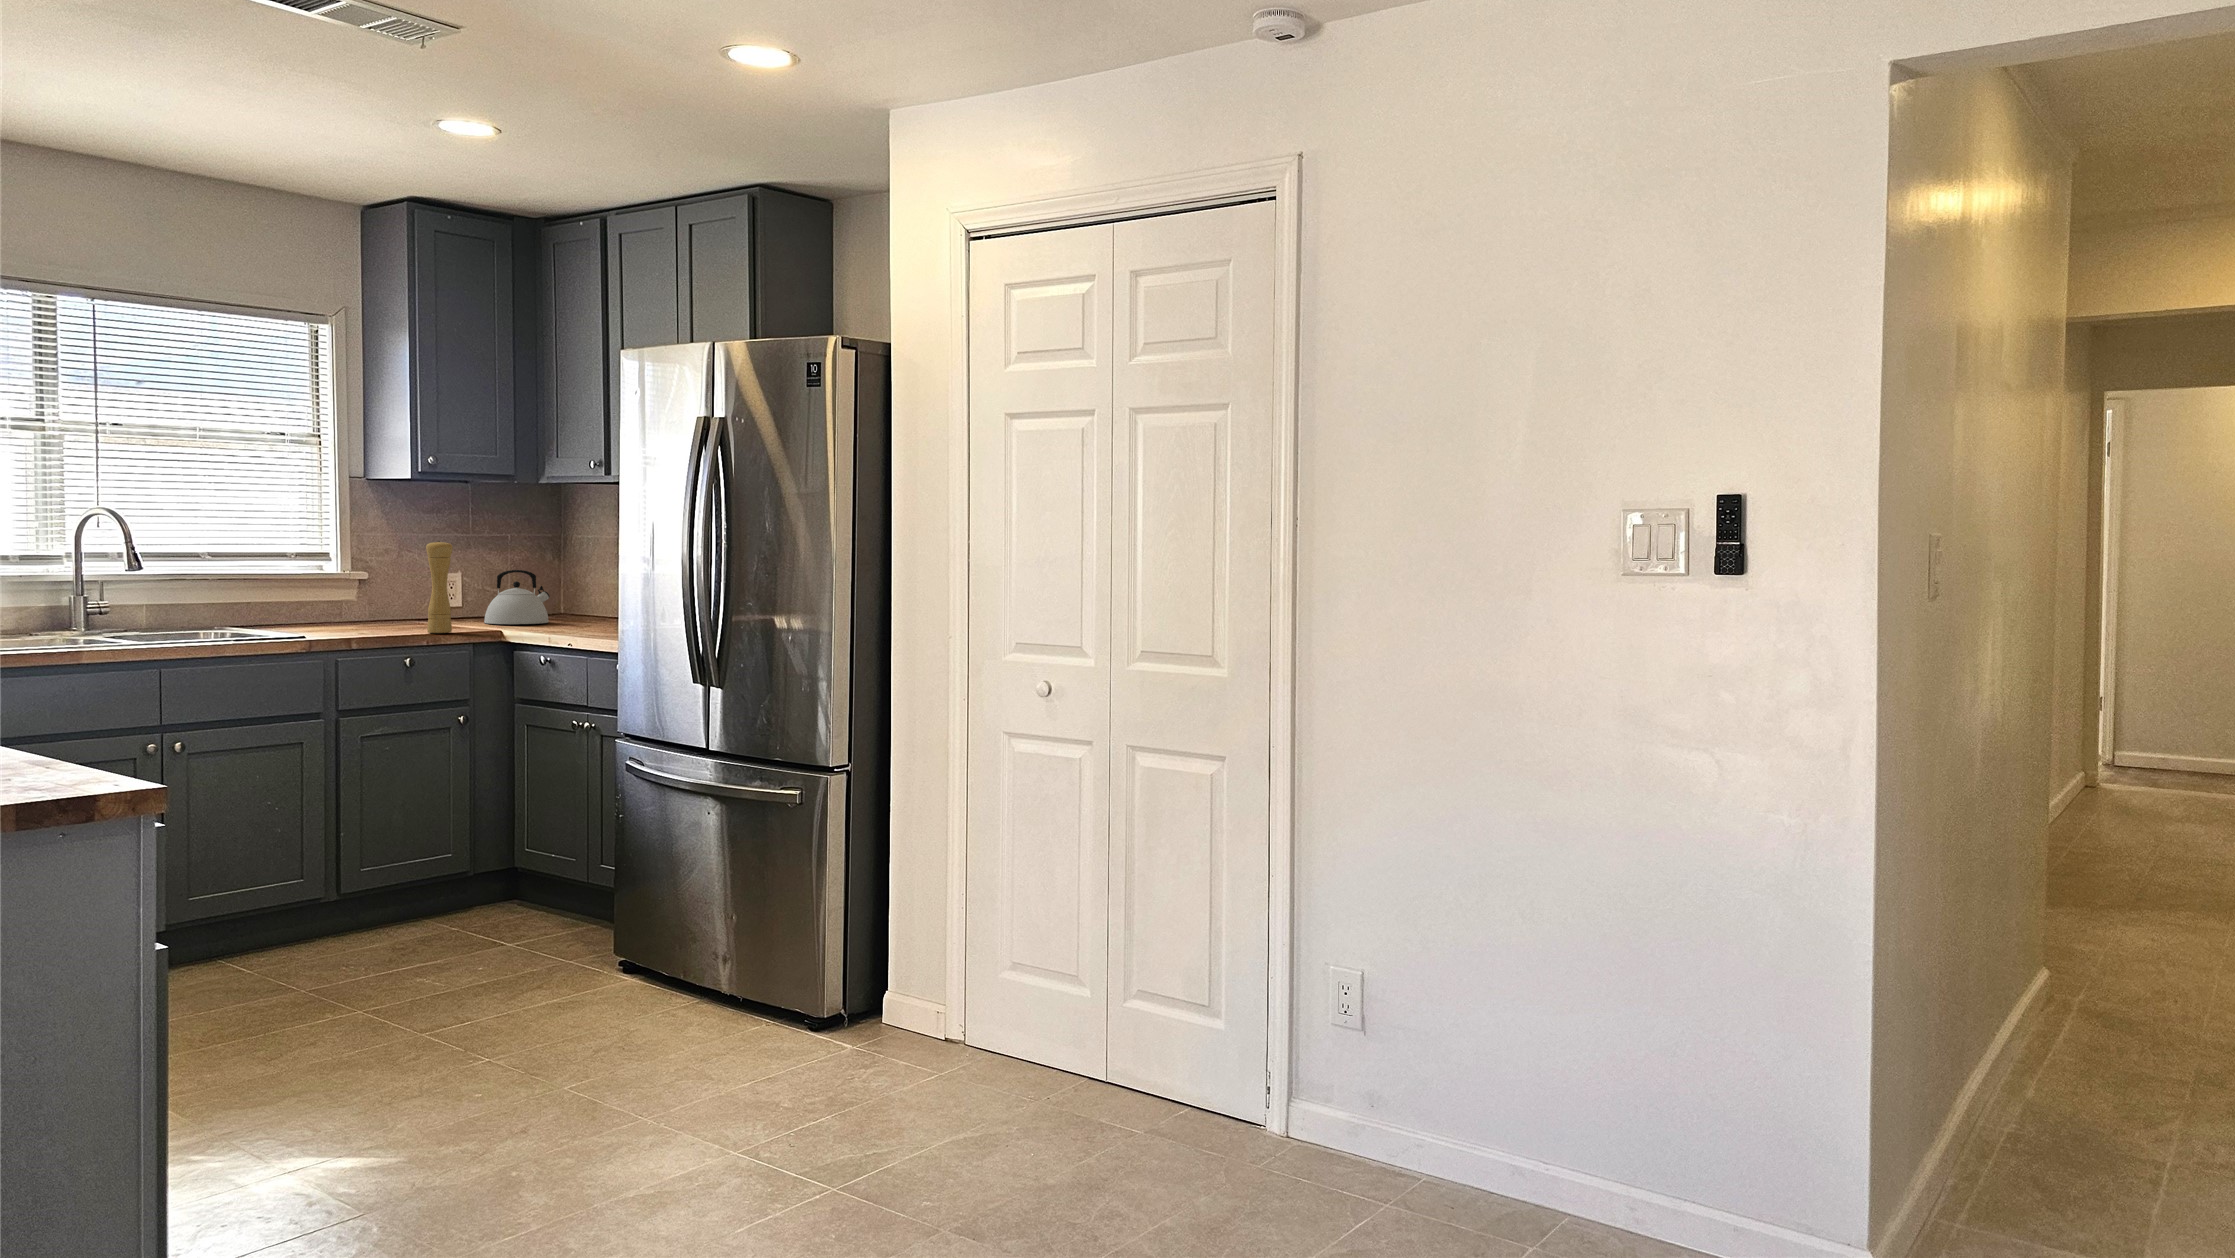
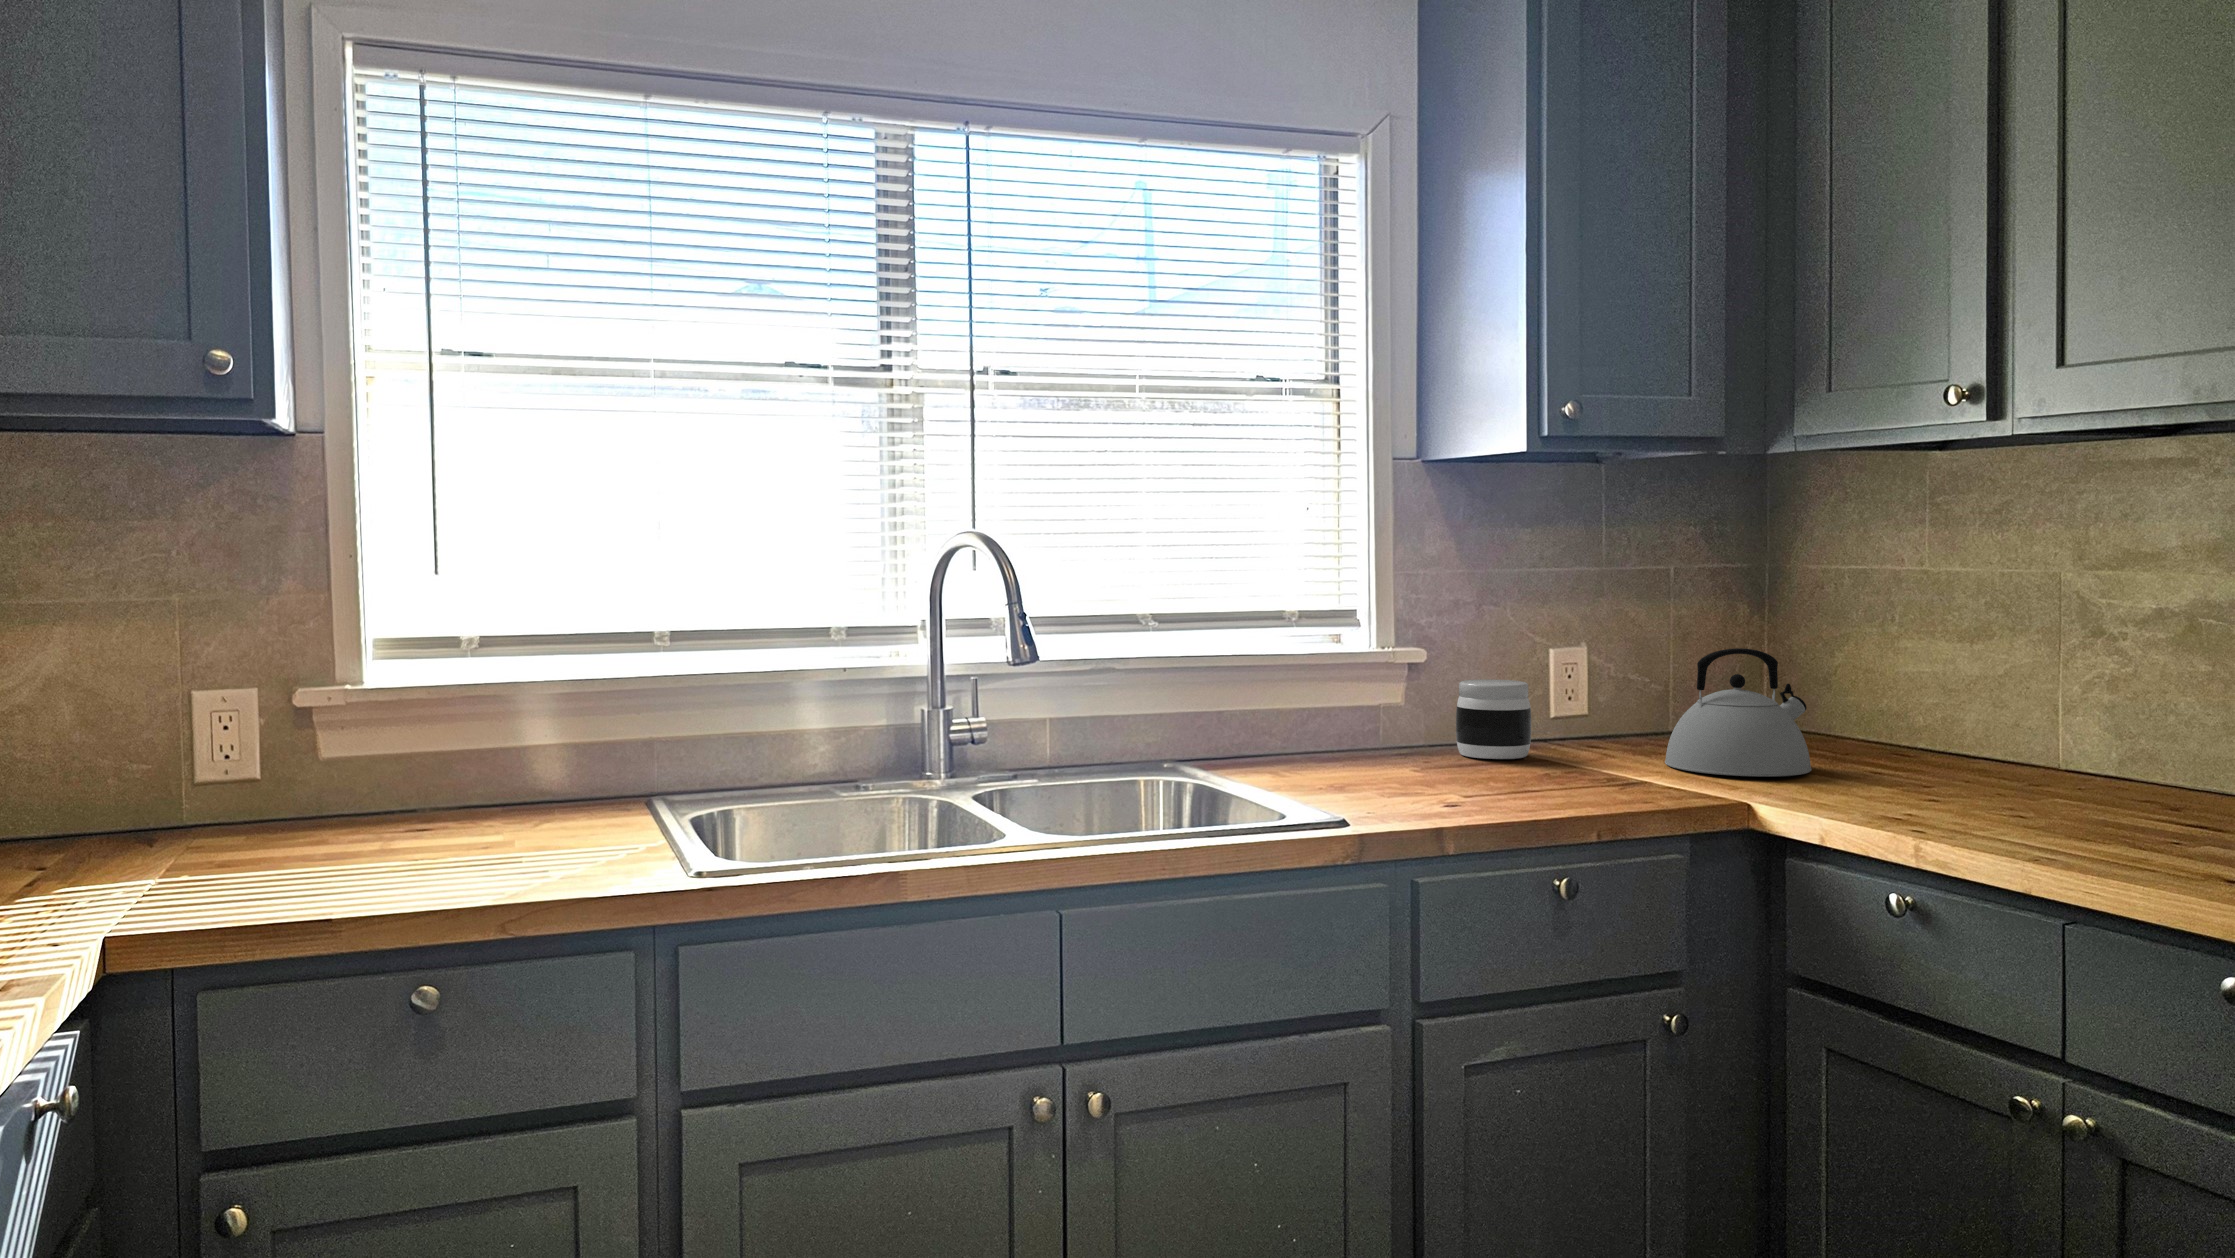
pepper mill: present [426,541,453,633] -> none [1587,589,1647,811]
jar: none [381,586,419,622] -> present [1456,679,1531,759]

